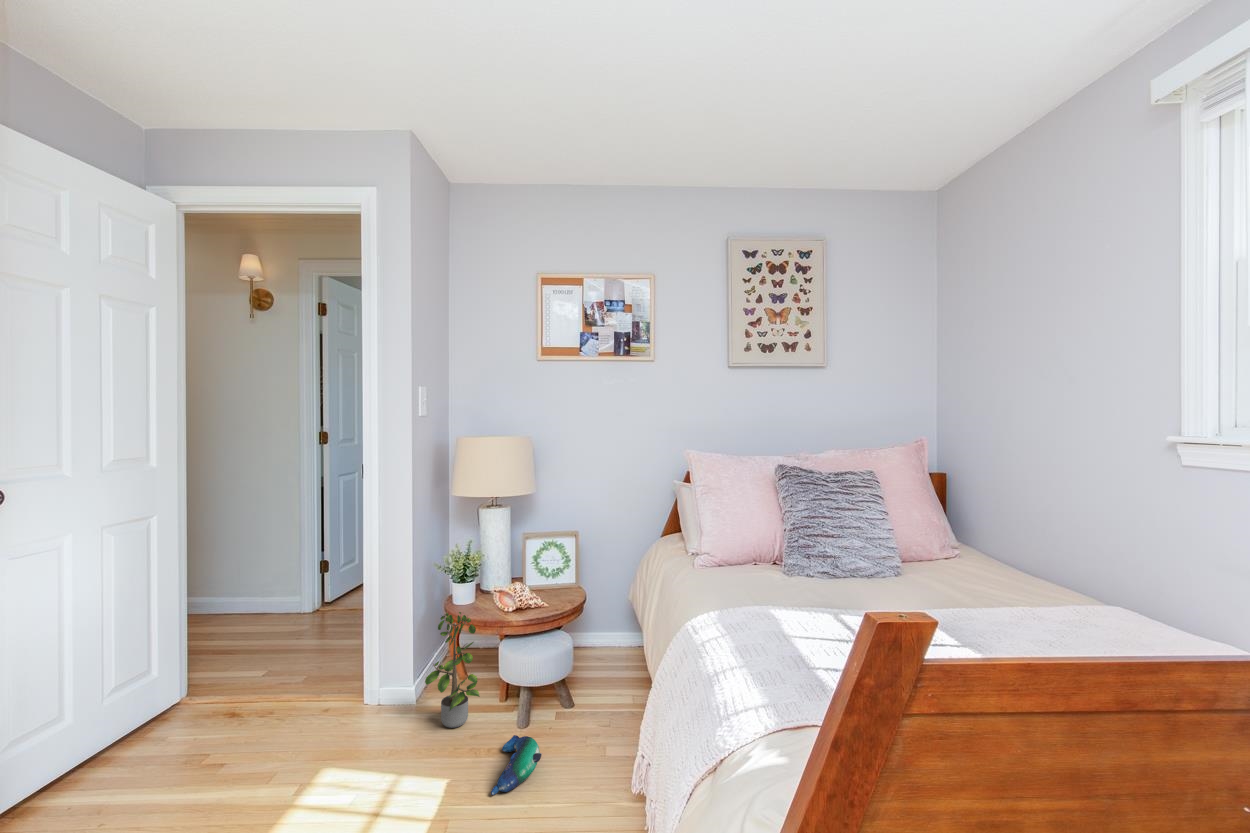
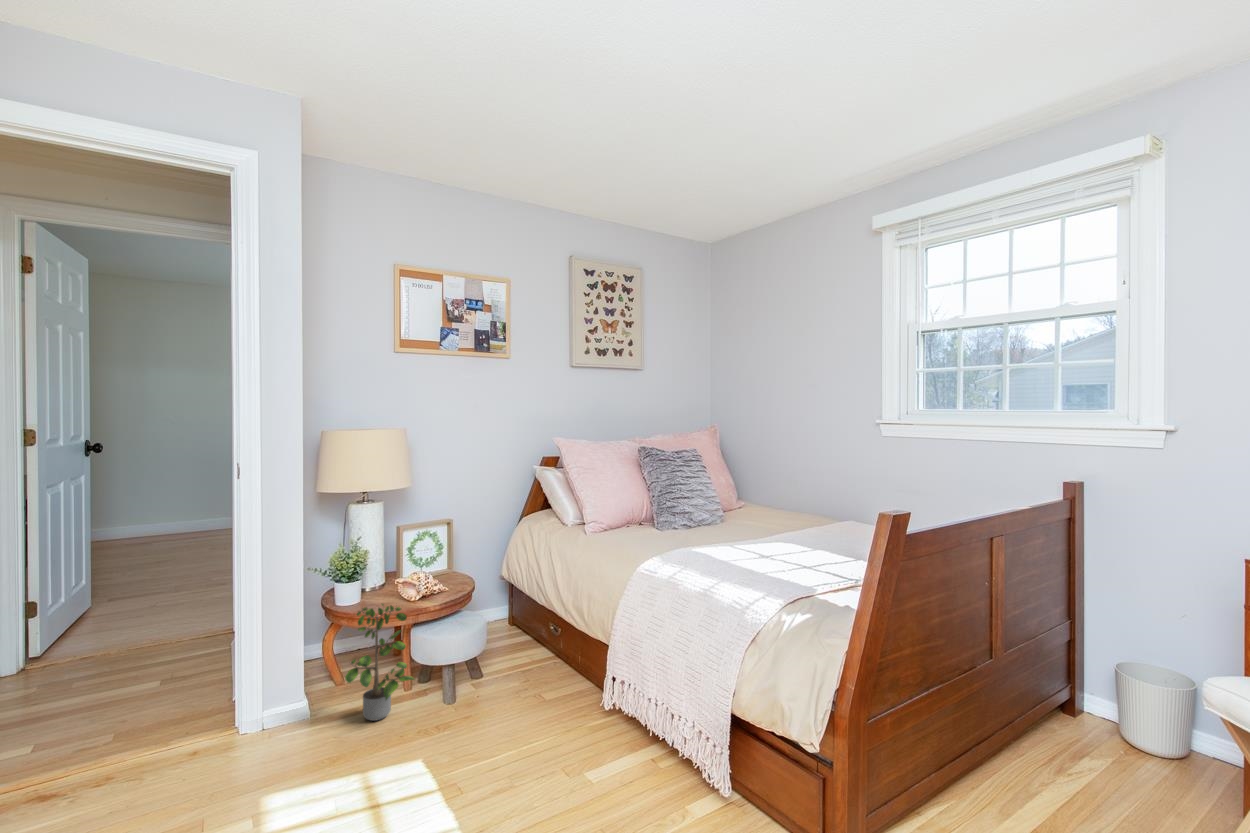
plush toy: present [491,735,542,795] -> none [446,702,500,754]

